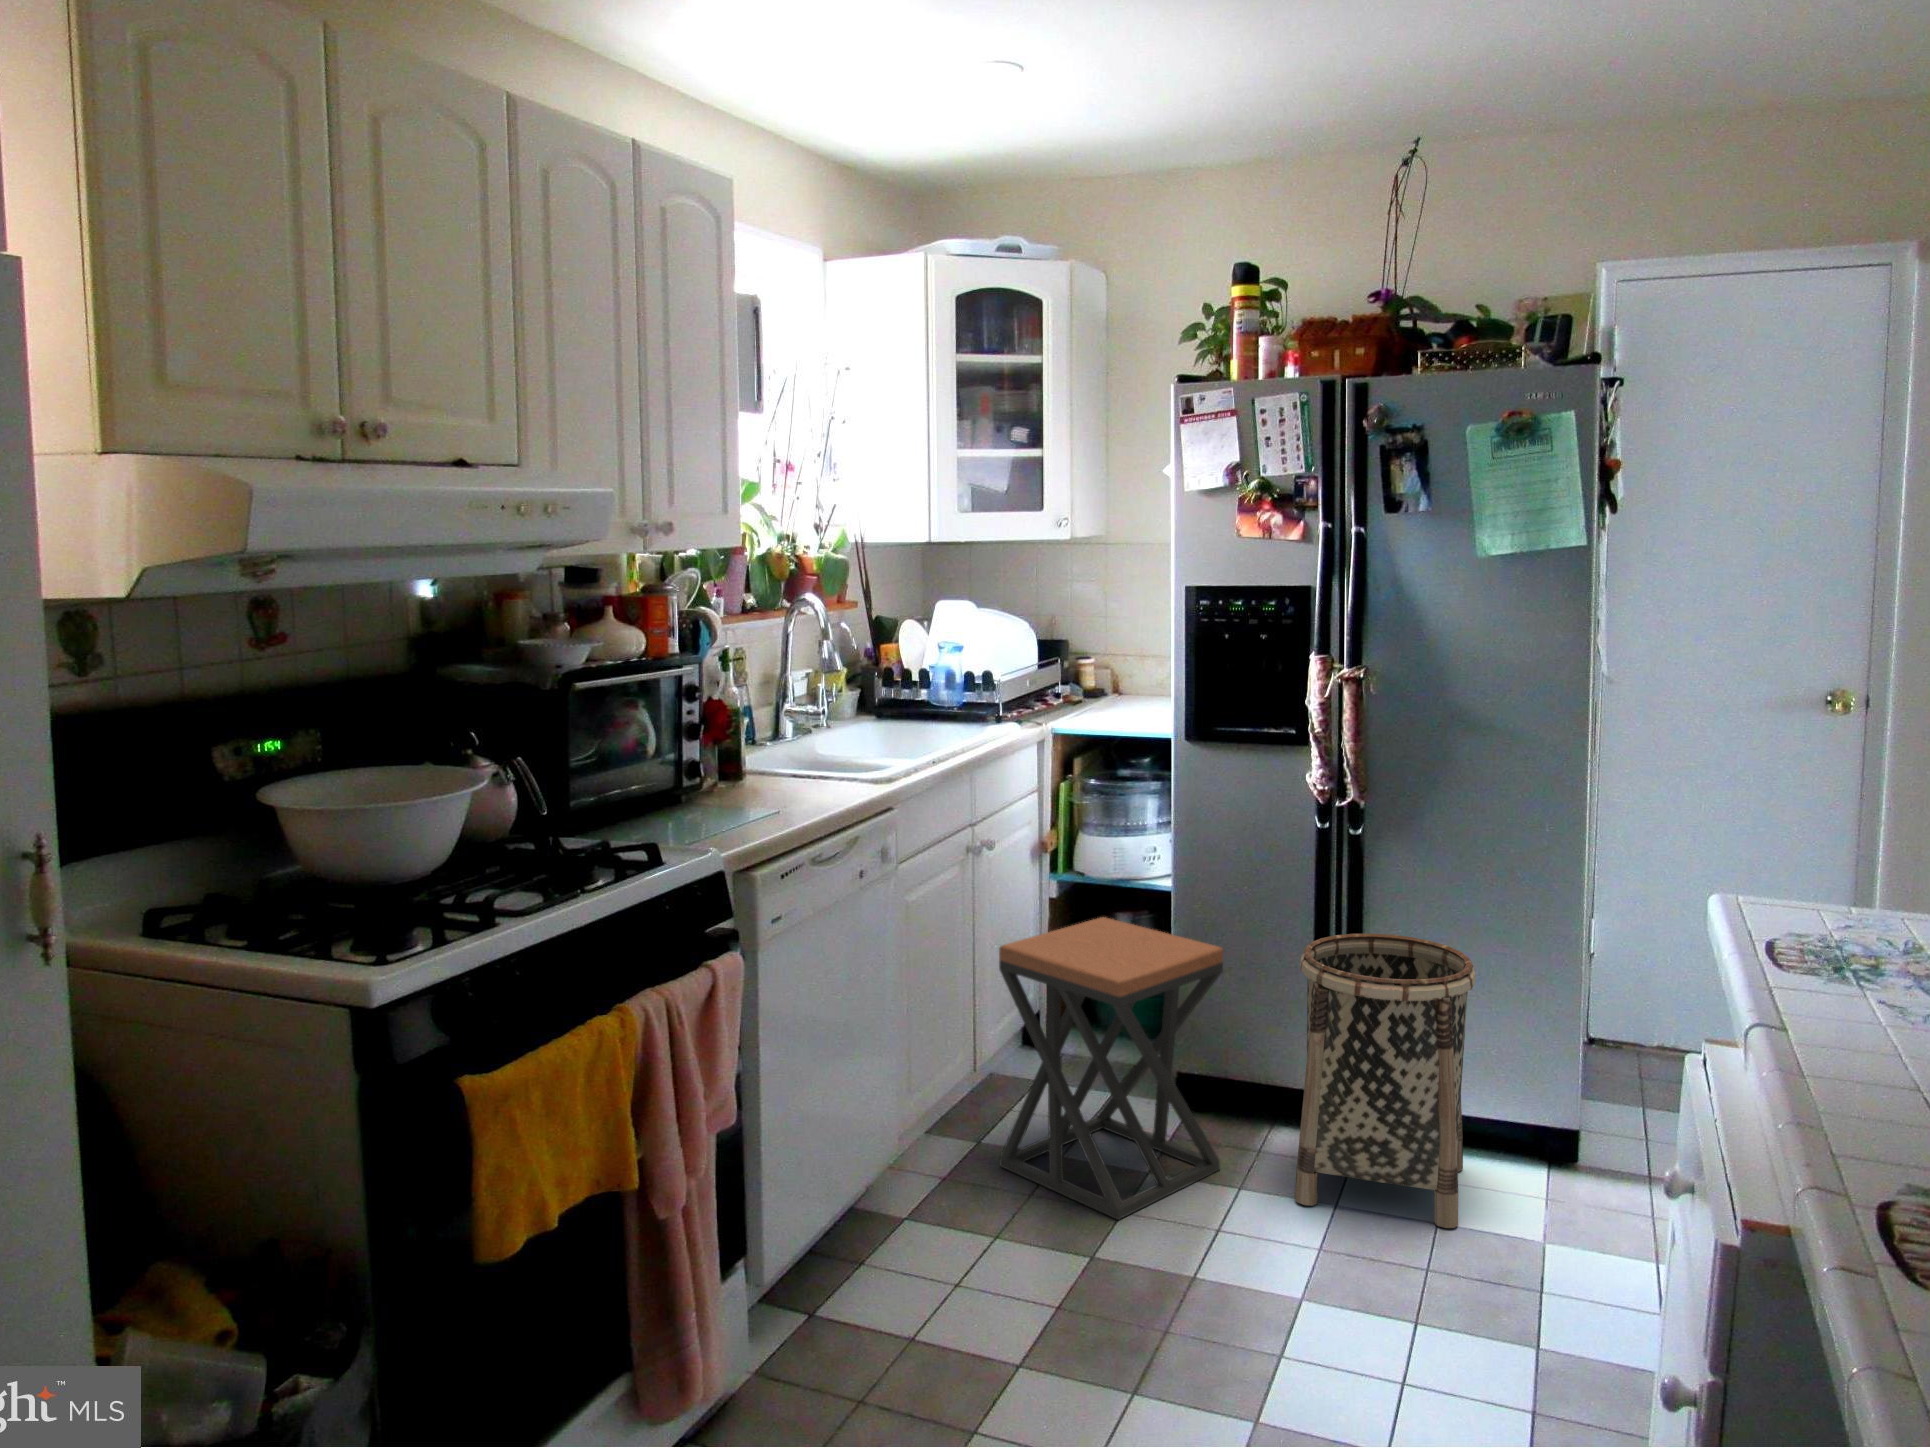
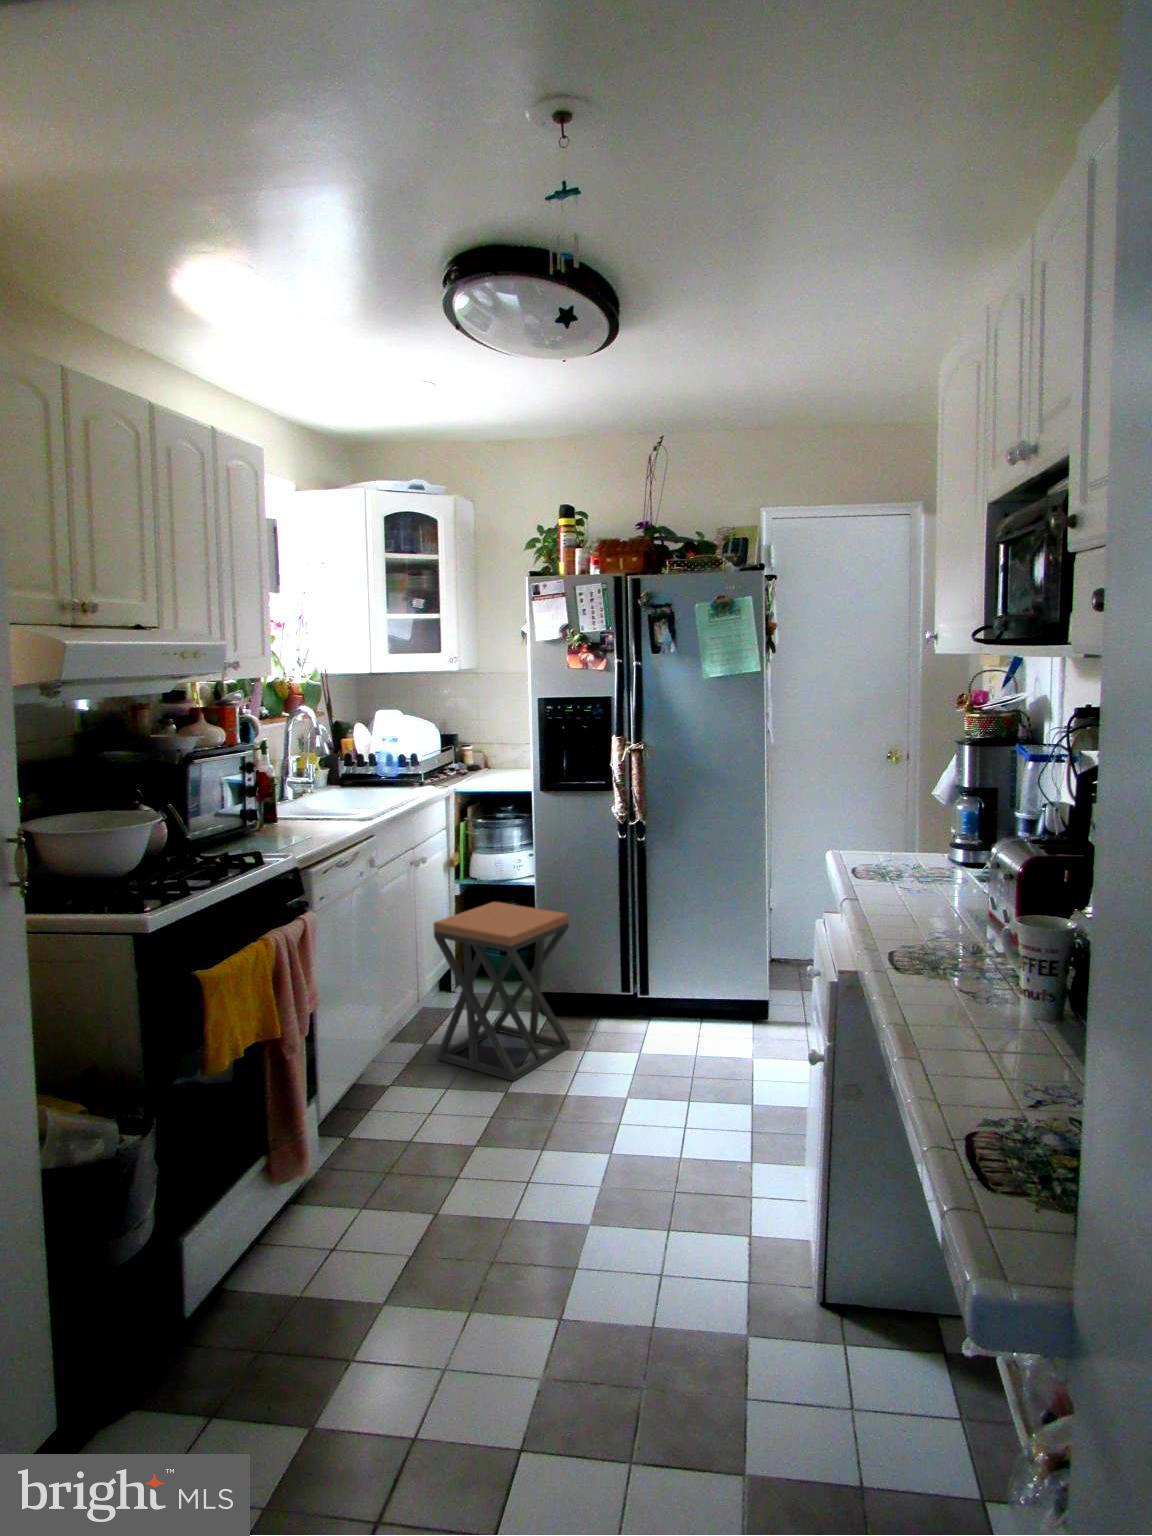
basket: present [1295,934,1476,1228] -> none [613,900,711,1064]

